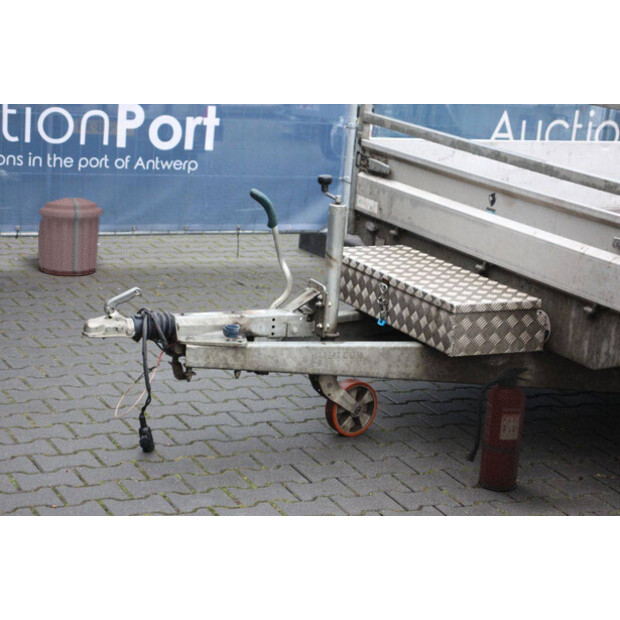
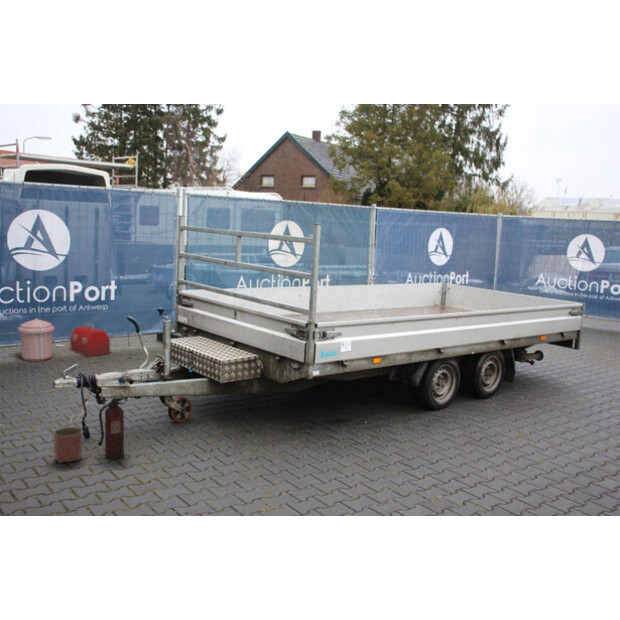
toolbox: none [133,205,211,274] -> present [70,323,110,357]
fire extinguisher: present [466,366,530,491] -> present [98,398,125,459]
planter: none [80,424,141,501] -> present [53,427,83,463]

